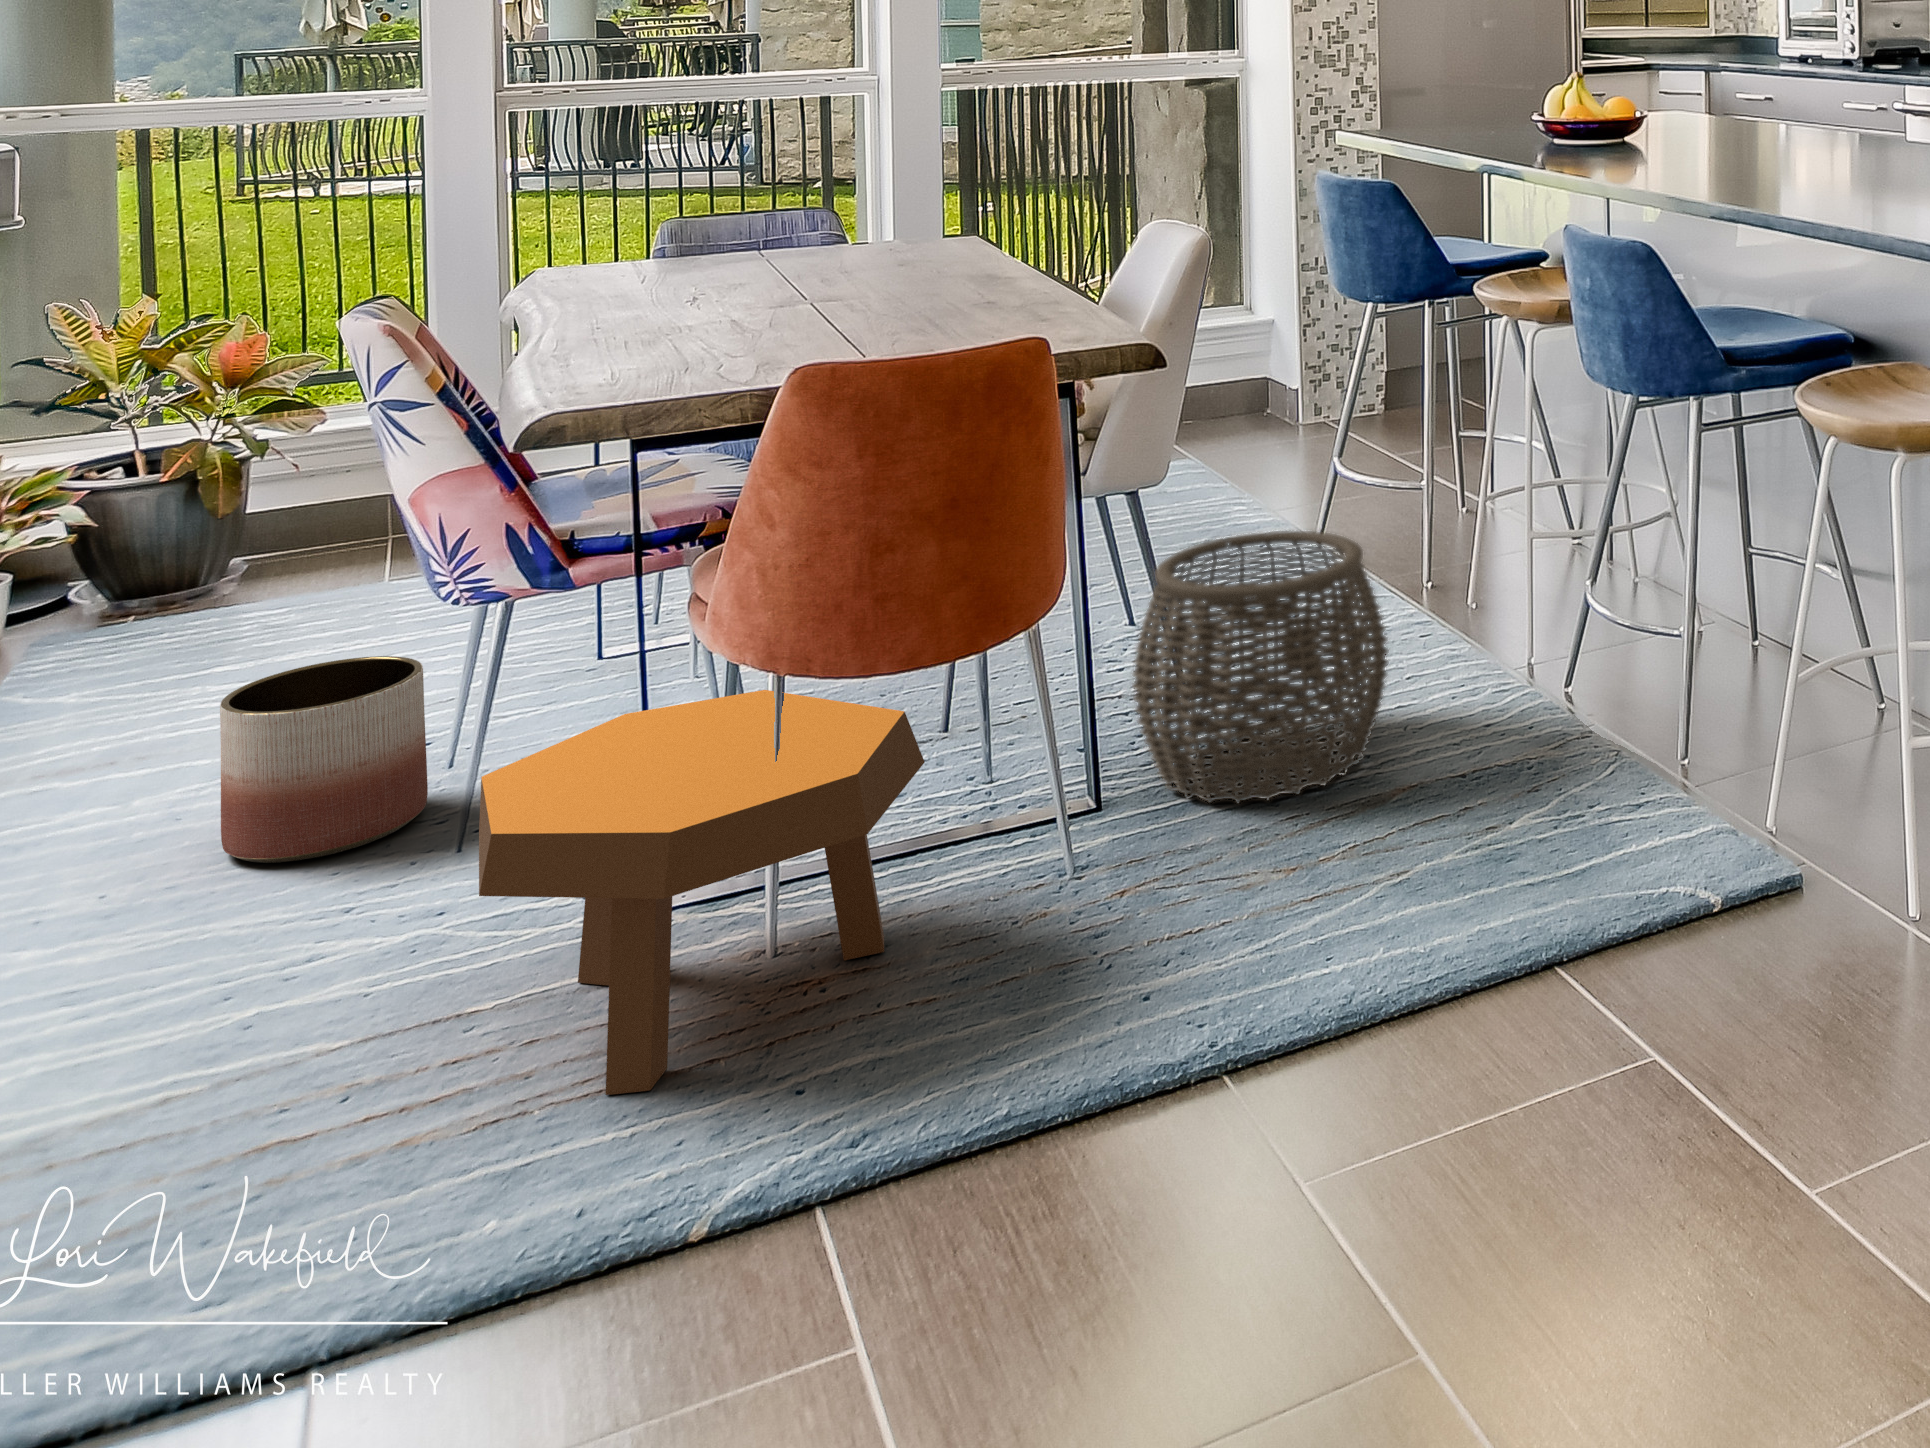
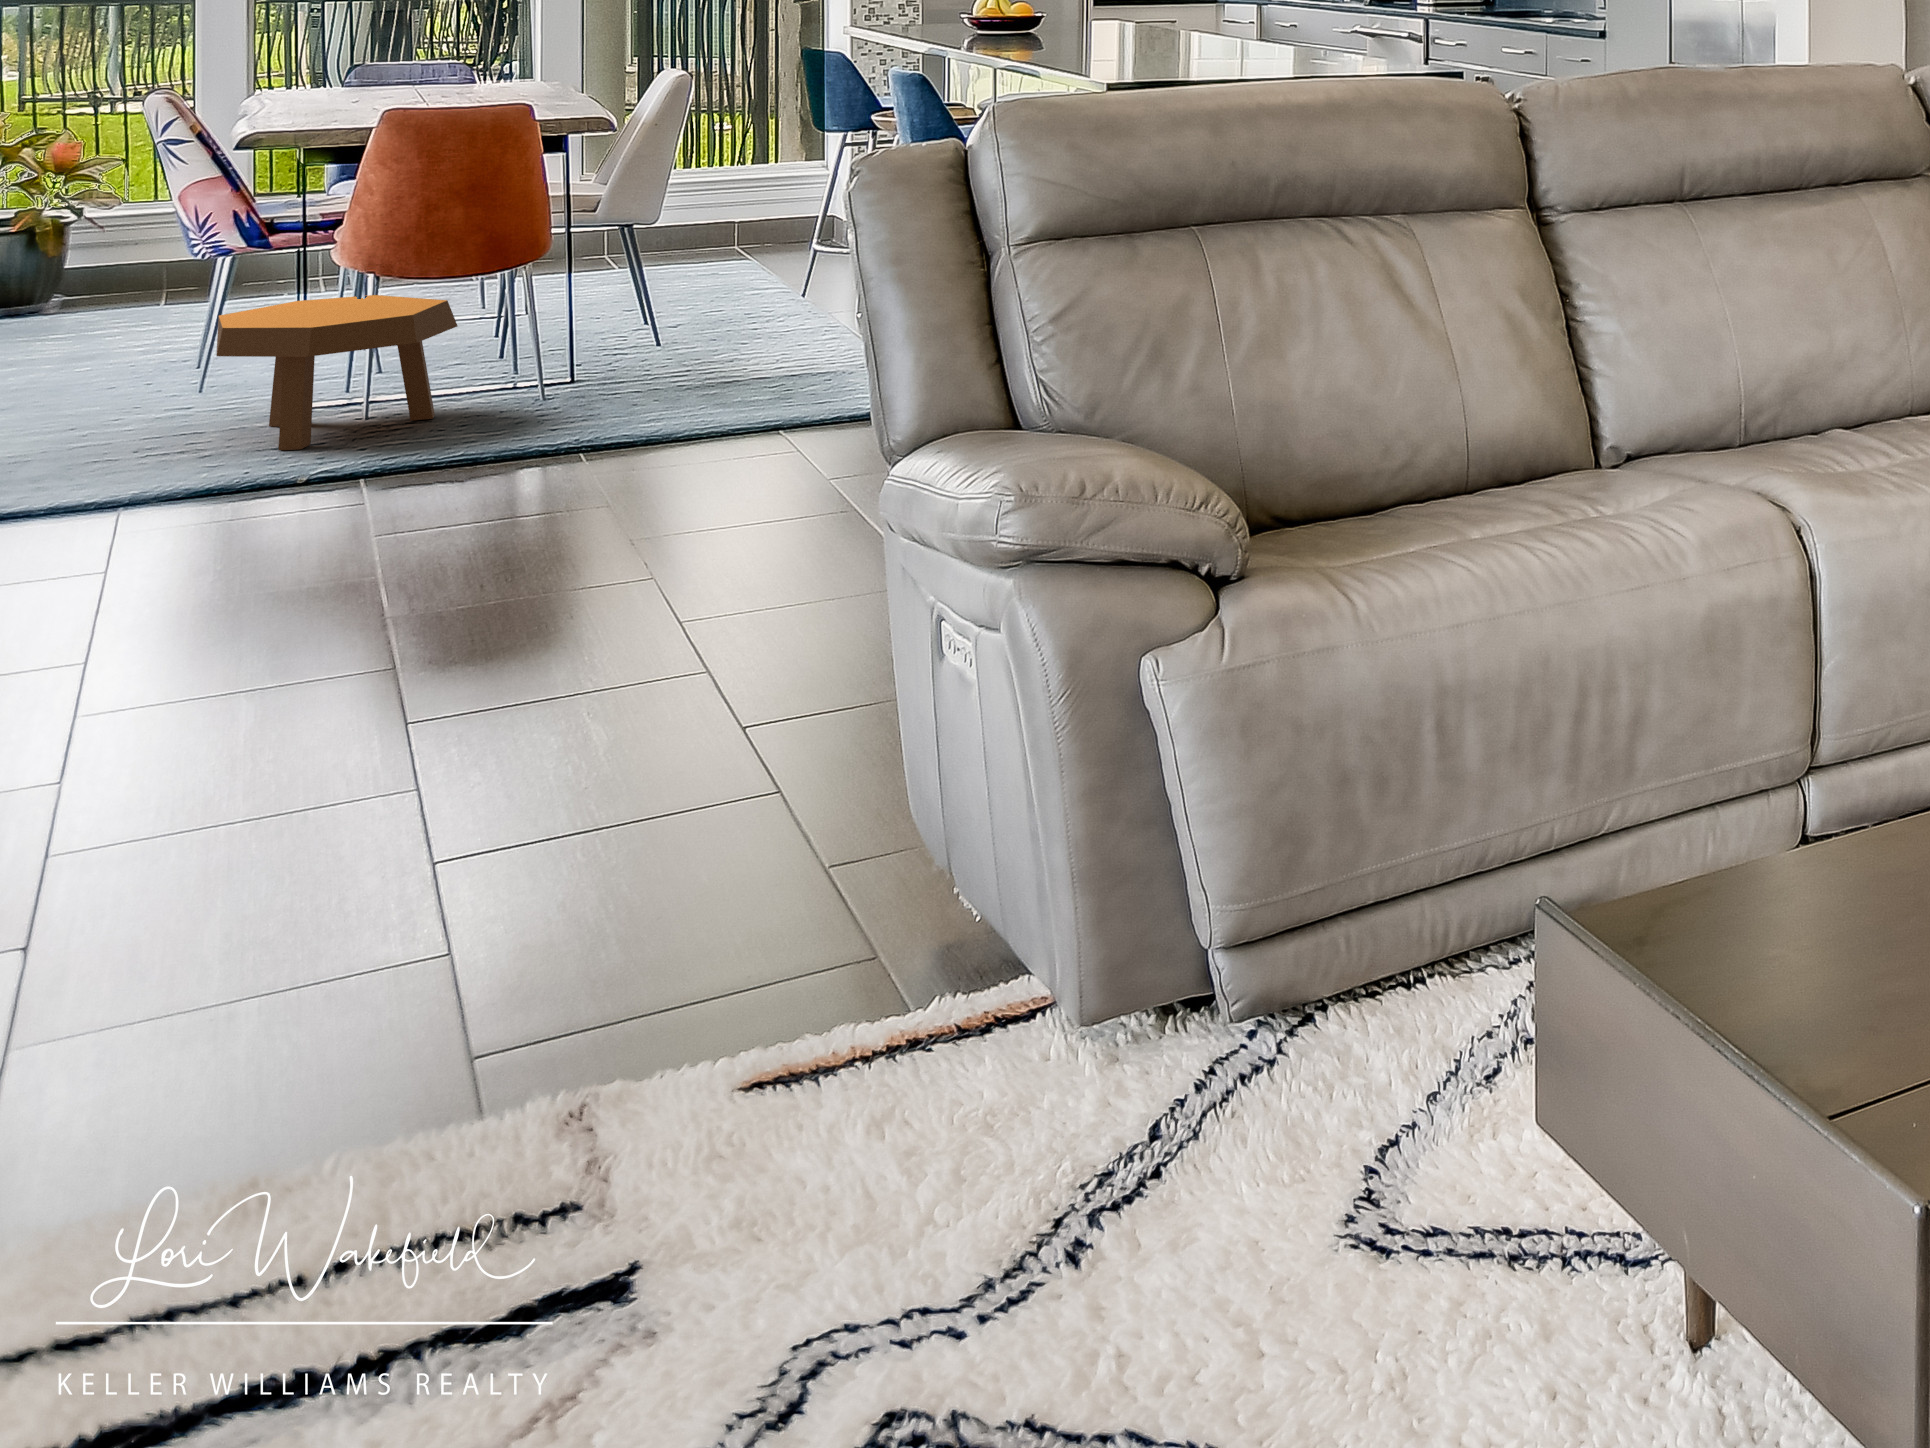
woven basket: present [1133,531,1388,803] -> none [600,244,759,381]
planter: present [220,656,428,863] -> none [71,298,188,396]

